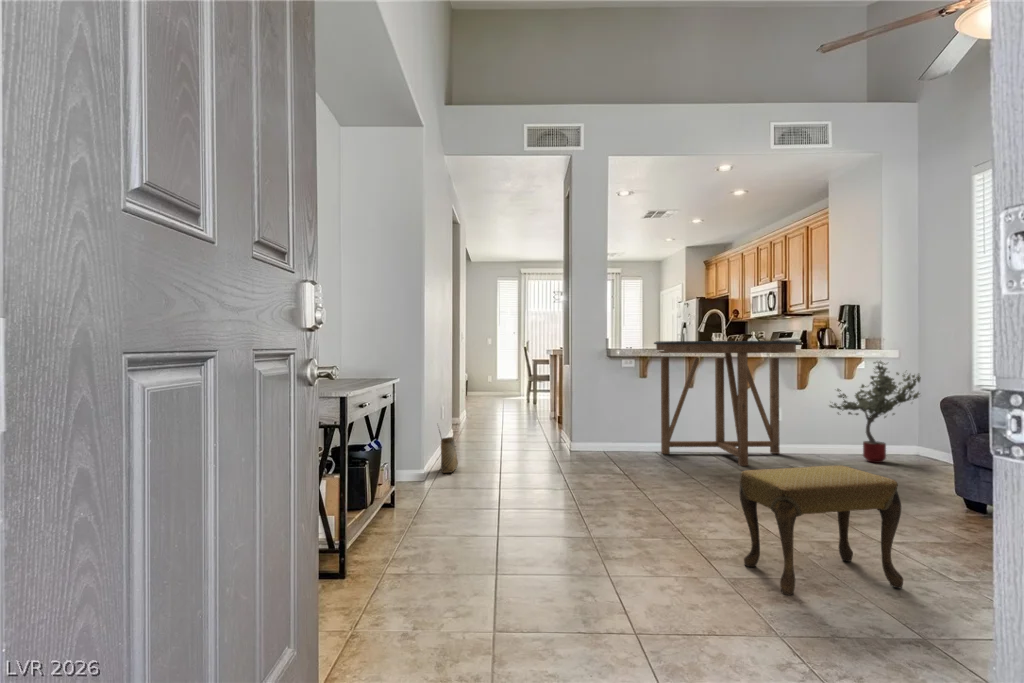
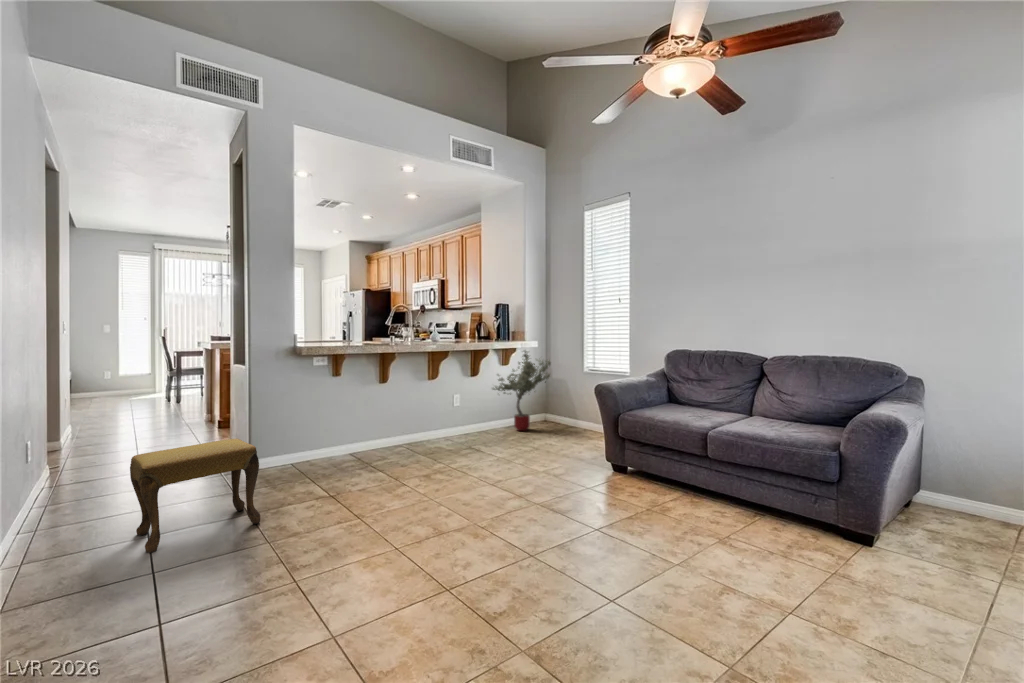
console table: present [654,341,799,466] -> none [342,334,472,451]
woven basket: present [439,432,458,473] -> none [34,455,76,534]
footstool: present [739,466,903,595] -> present [130,439,261,553]

